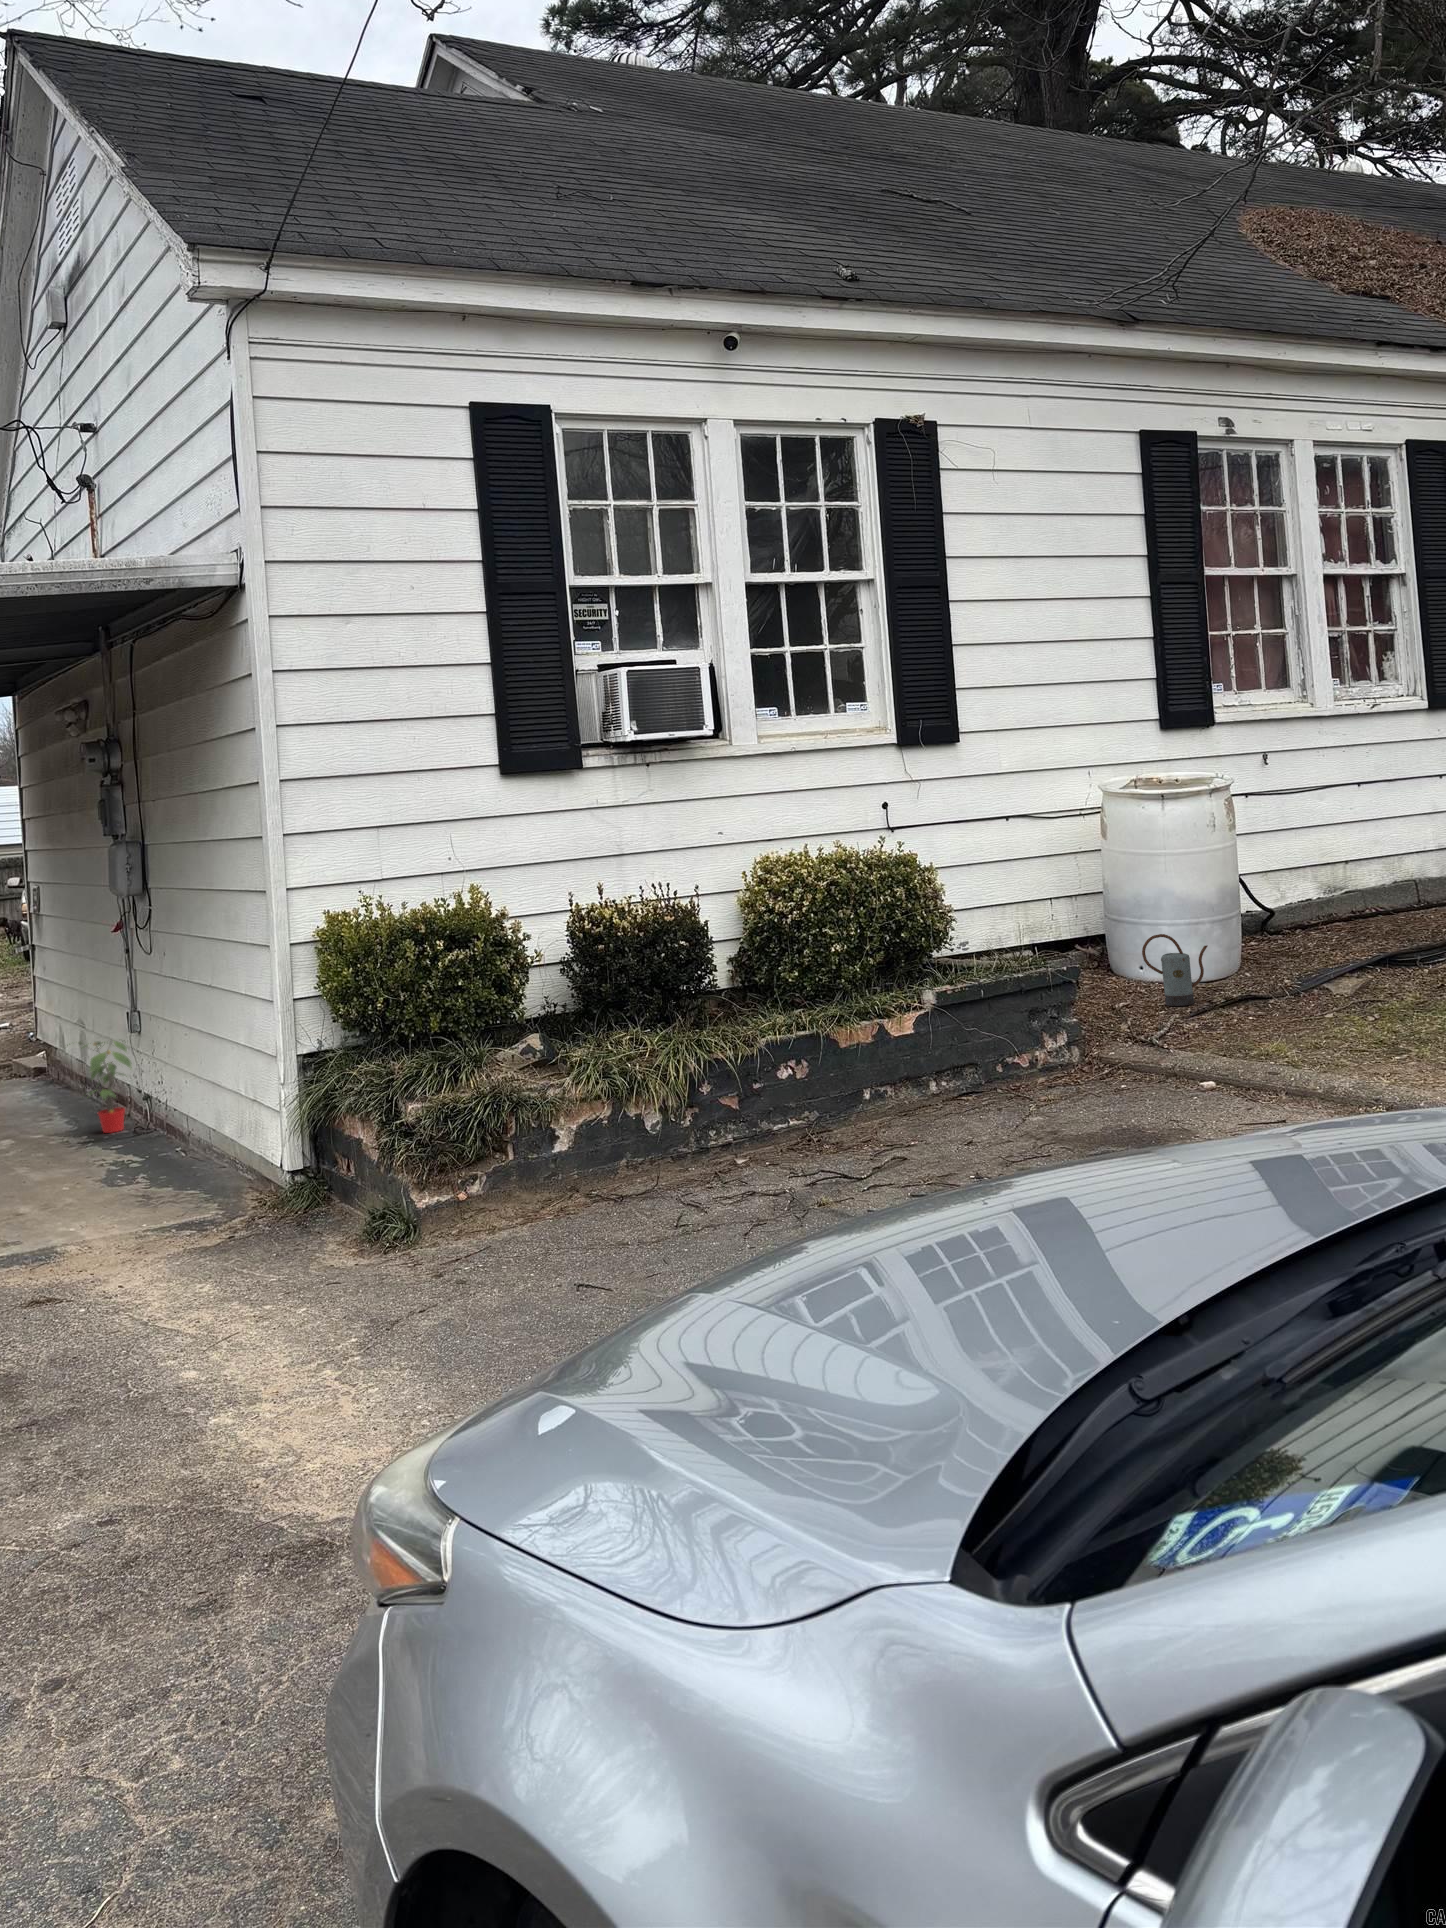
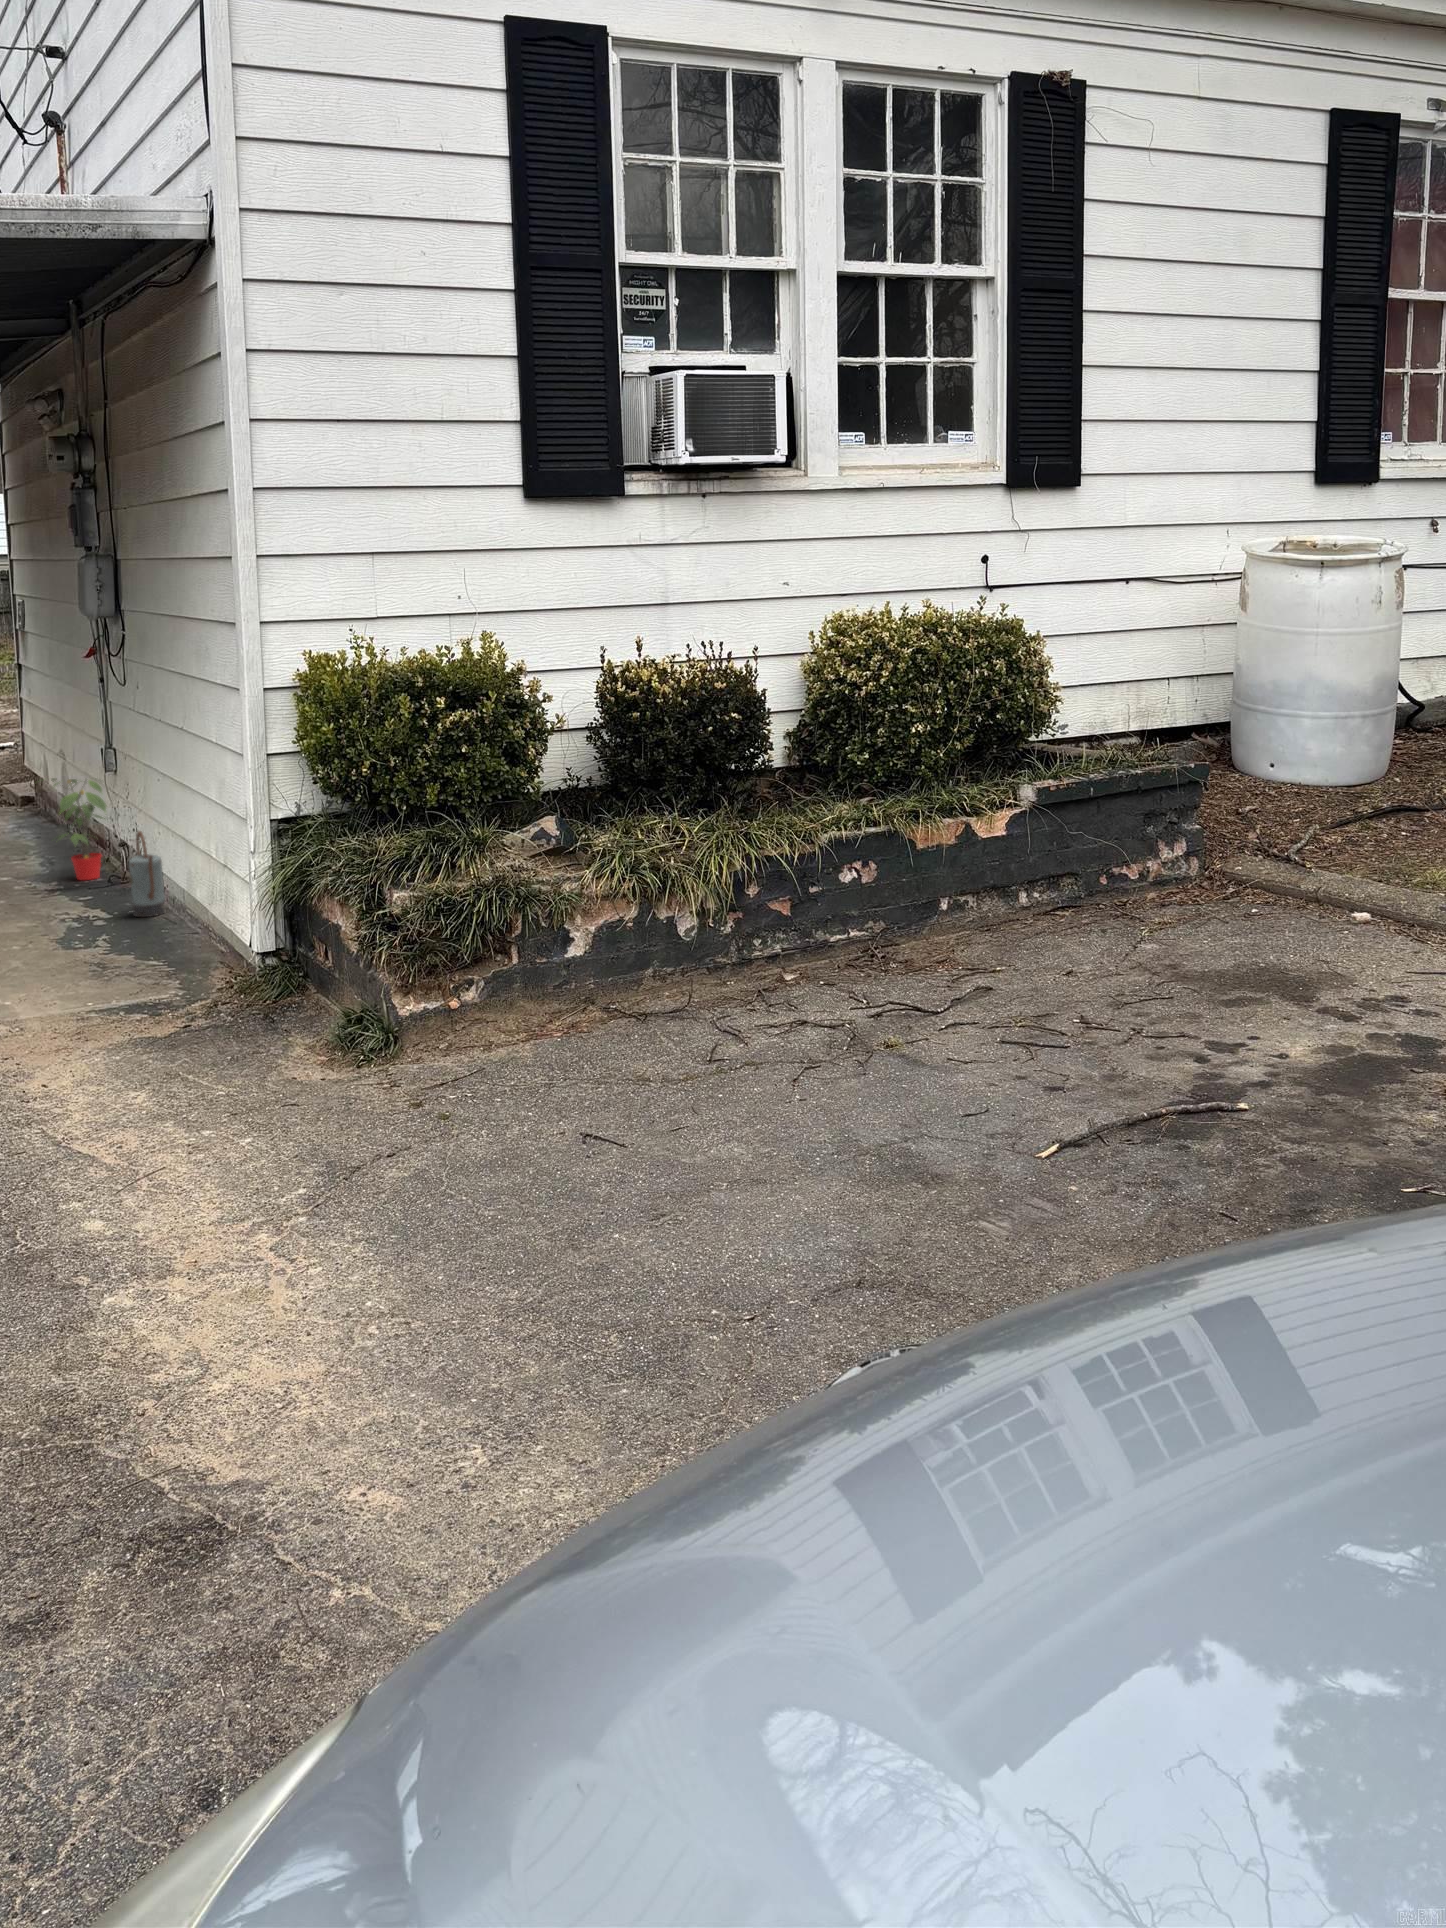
watering can: present [1142,934,1207,1006] -> present [129,831,165,917]

